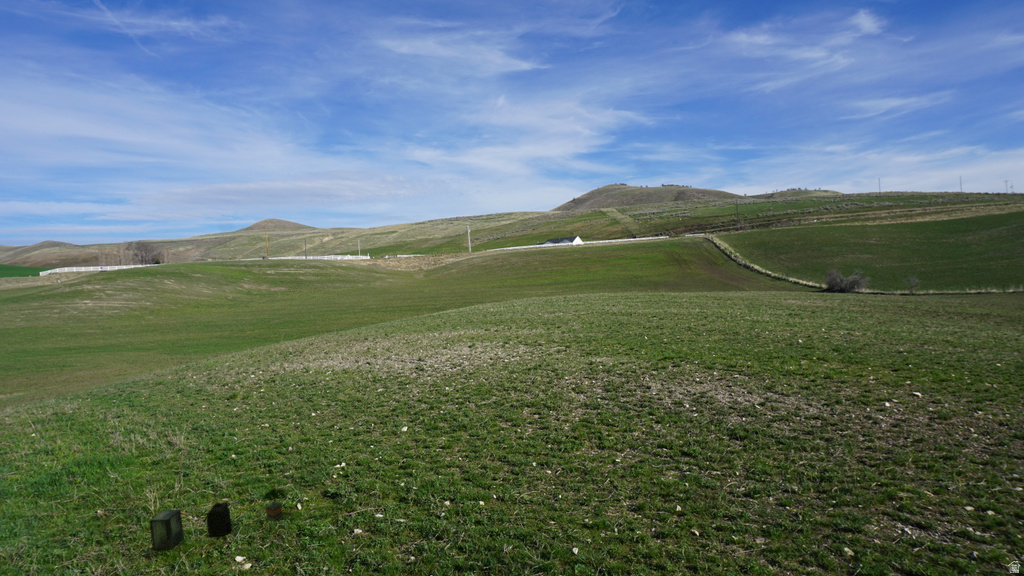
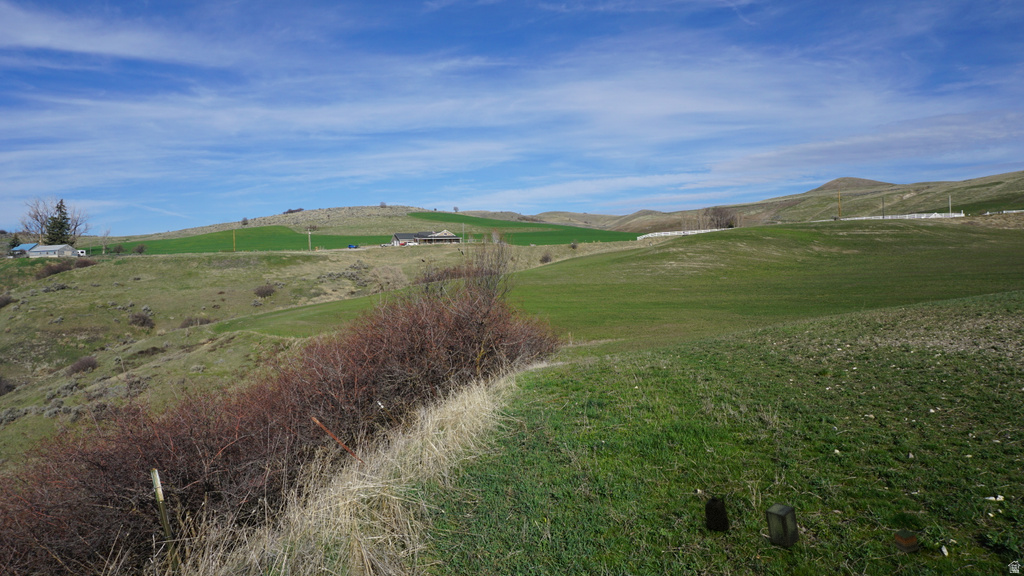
backpack: present [207,502,232,536] -> present [705,496,729,531]

